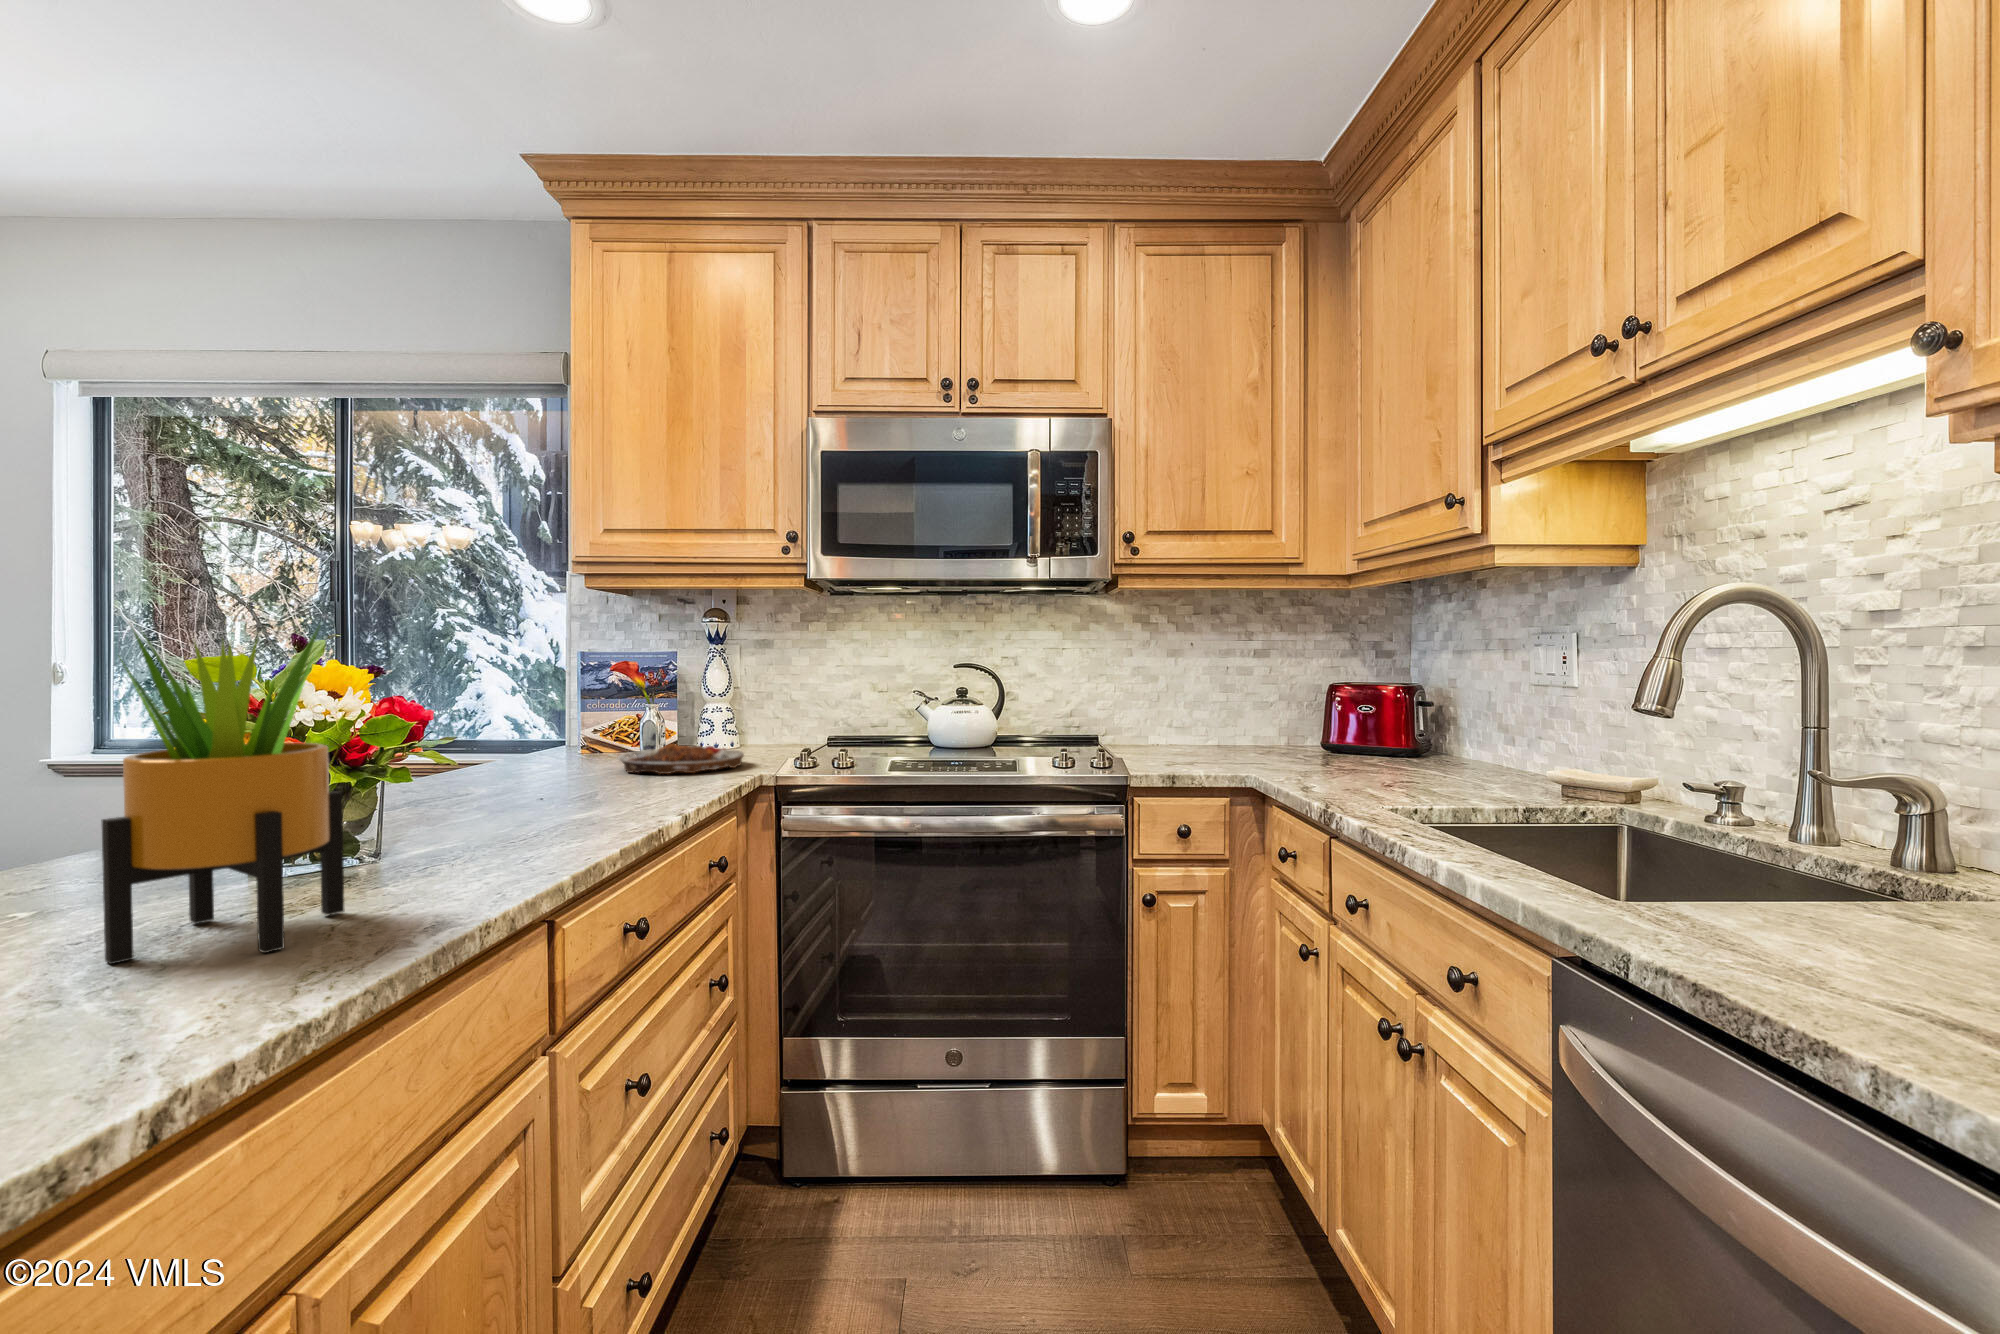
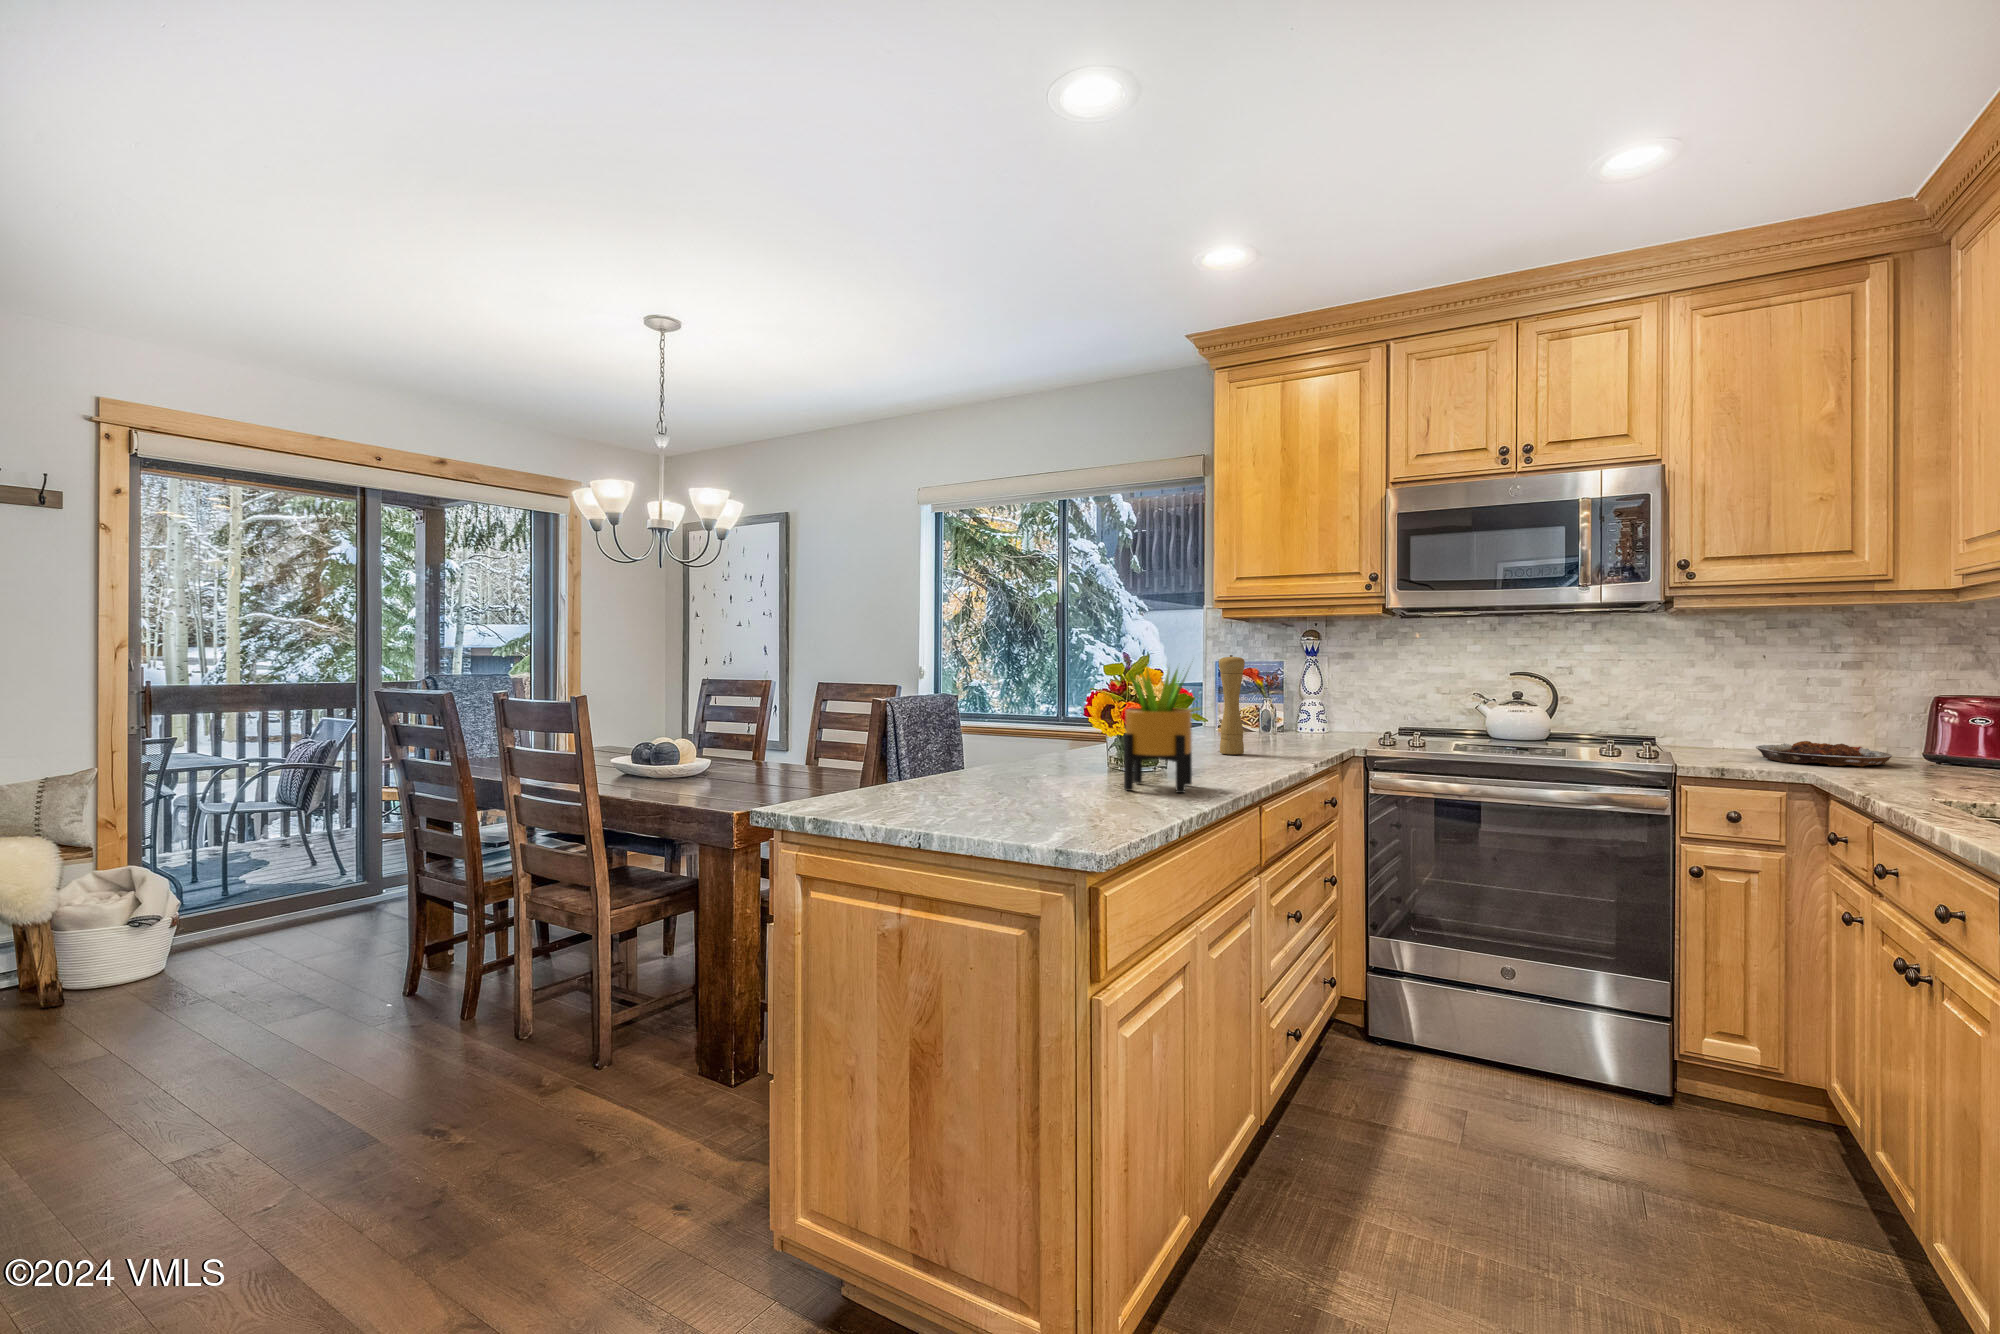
pepper mill: none [529,636,575,802] -> present [1219,655,1245,754]
plate: present [618,744,744,774] -> present [1756,741,1892,767]

